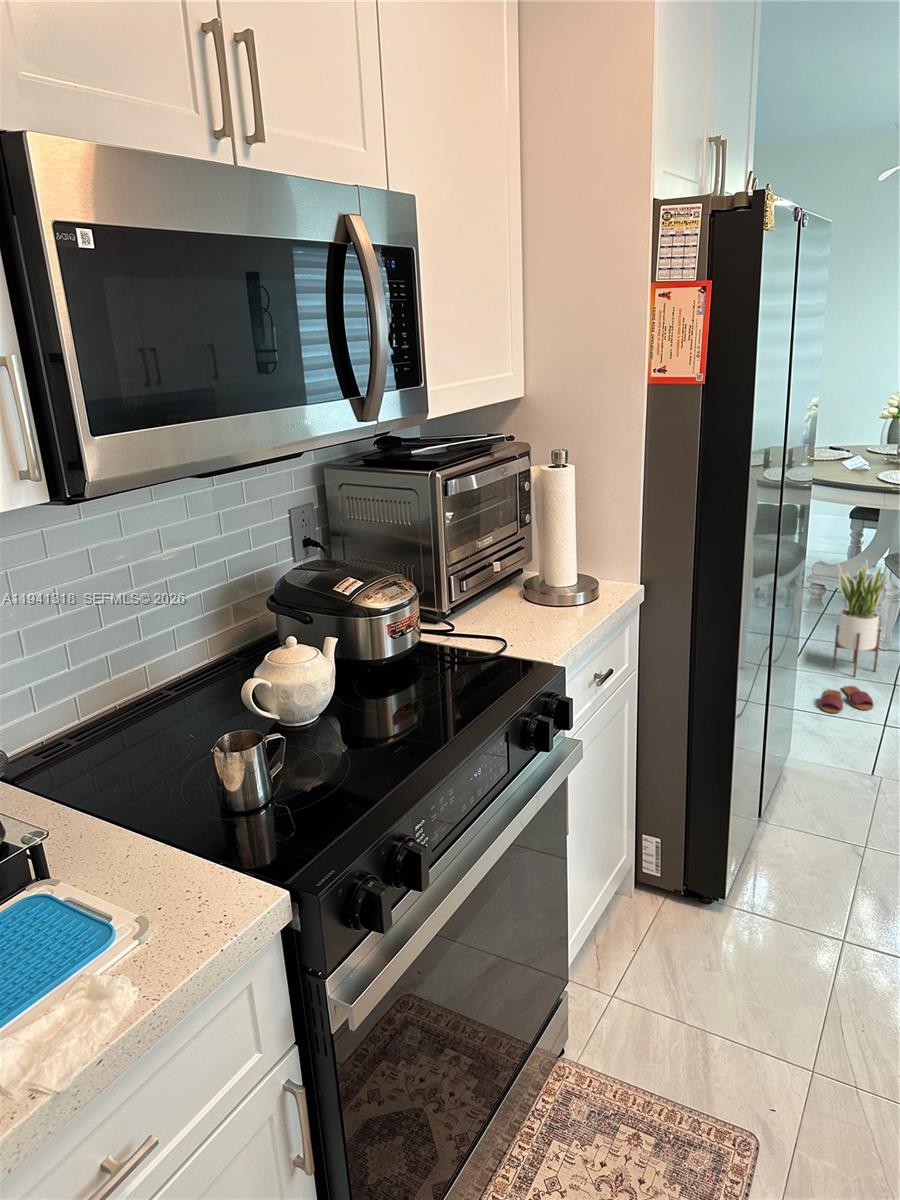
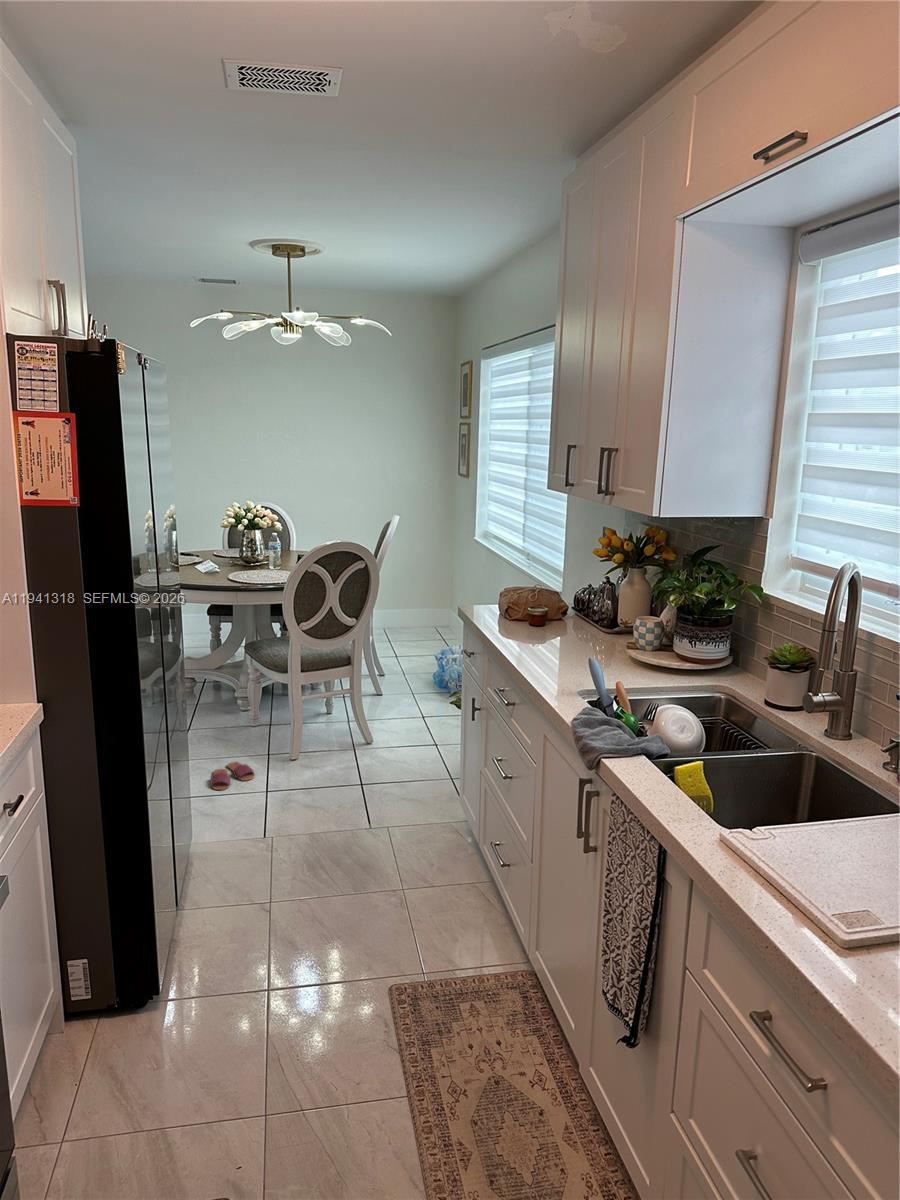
potted plant: present [833,560,887,677] -> none [206,650,251,754]

